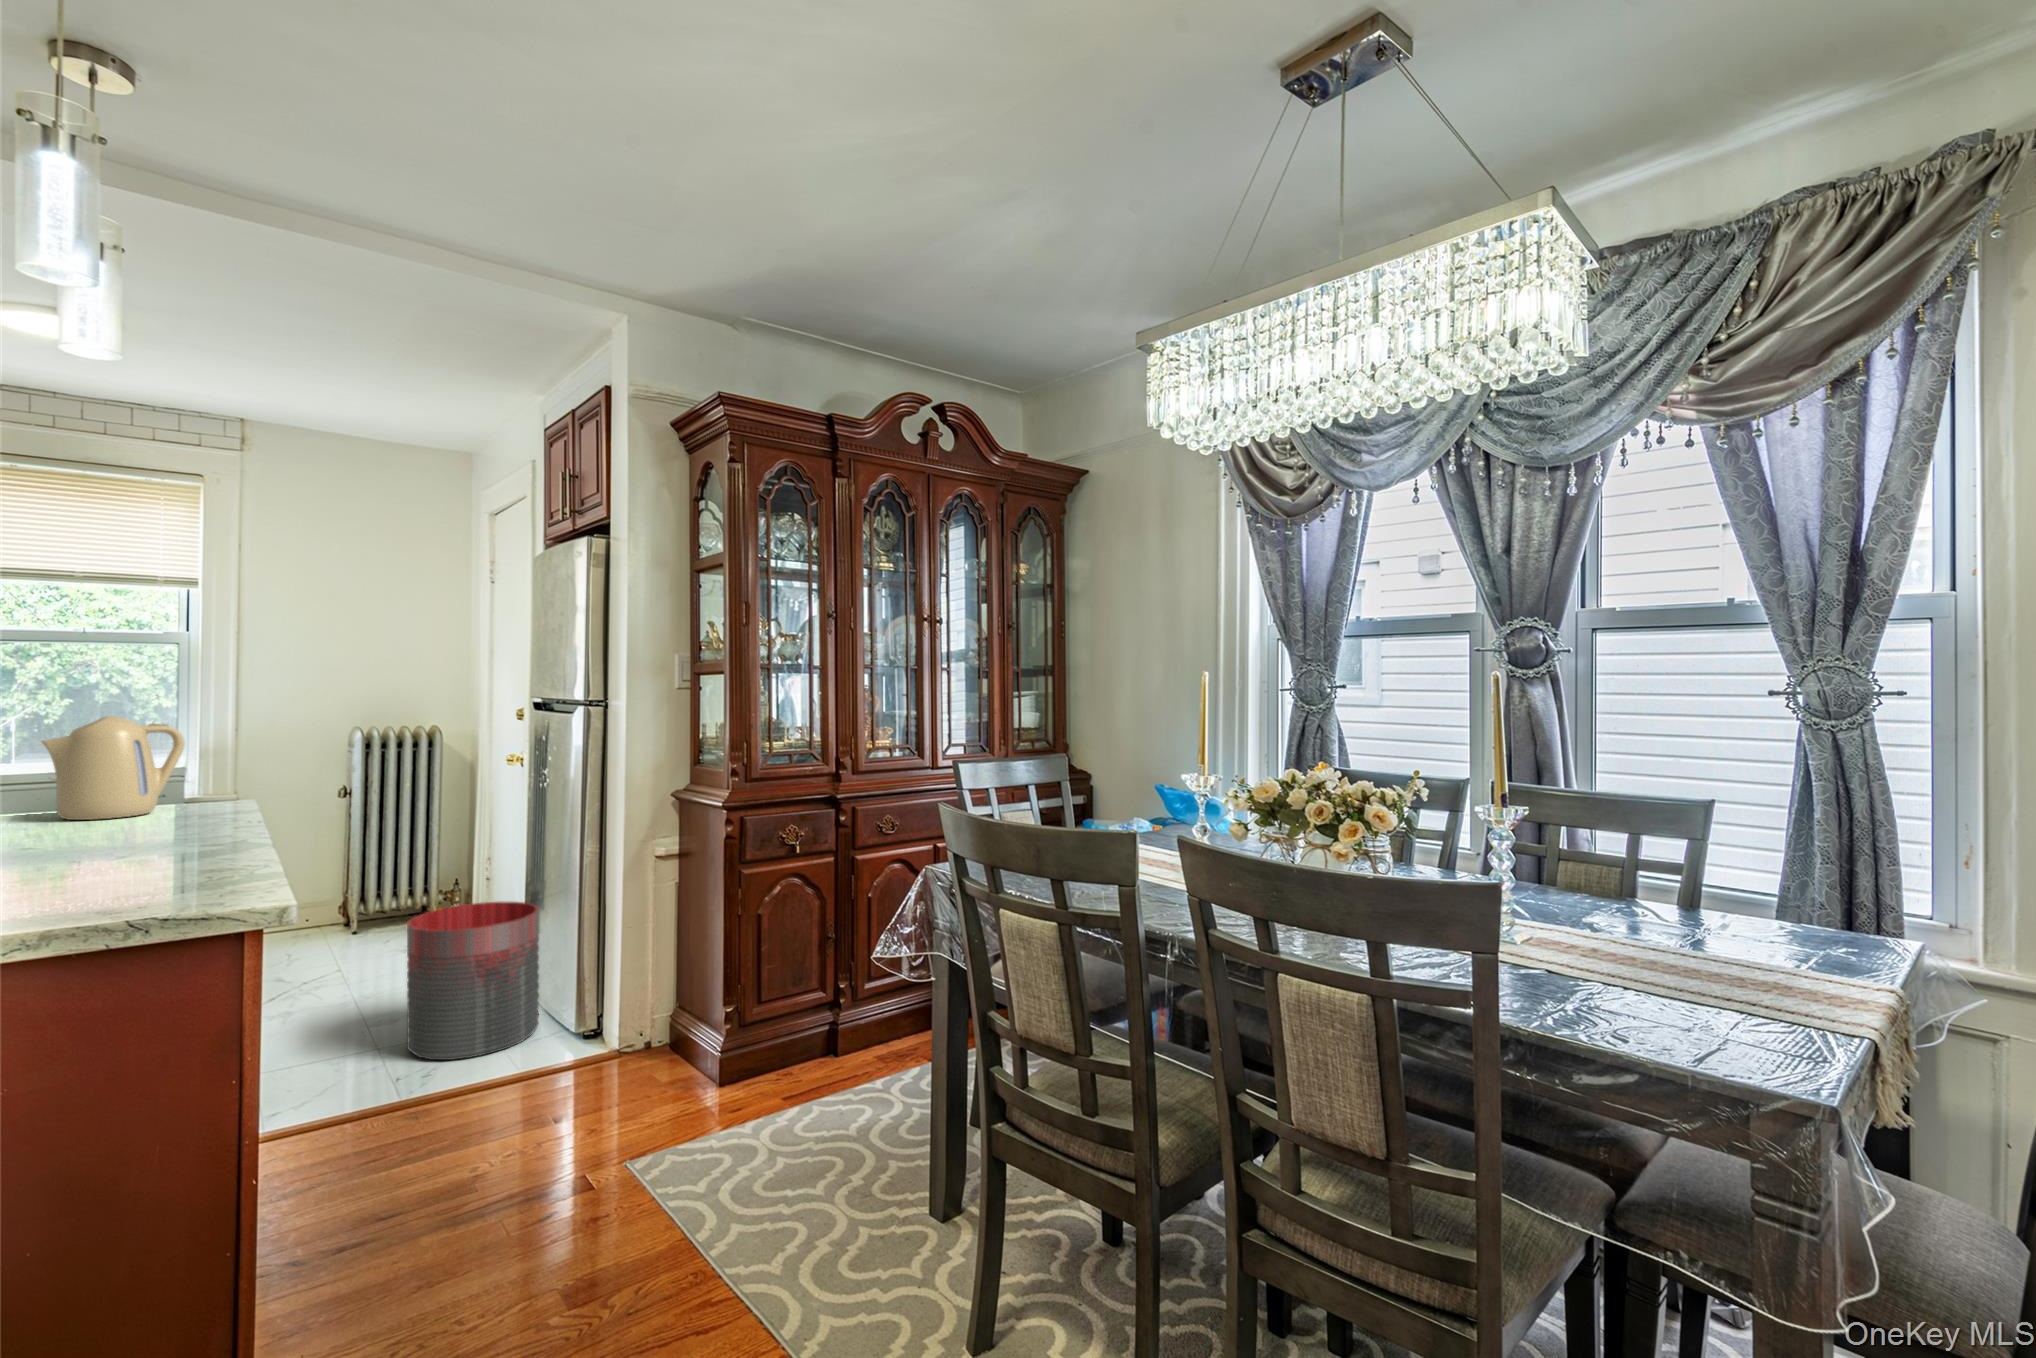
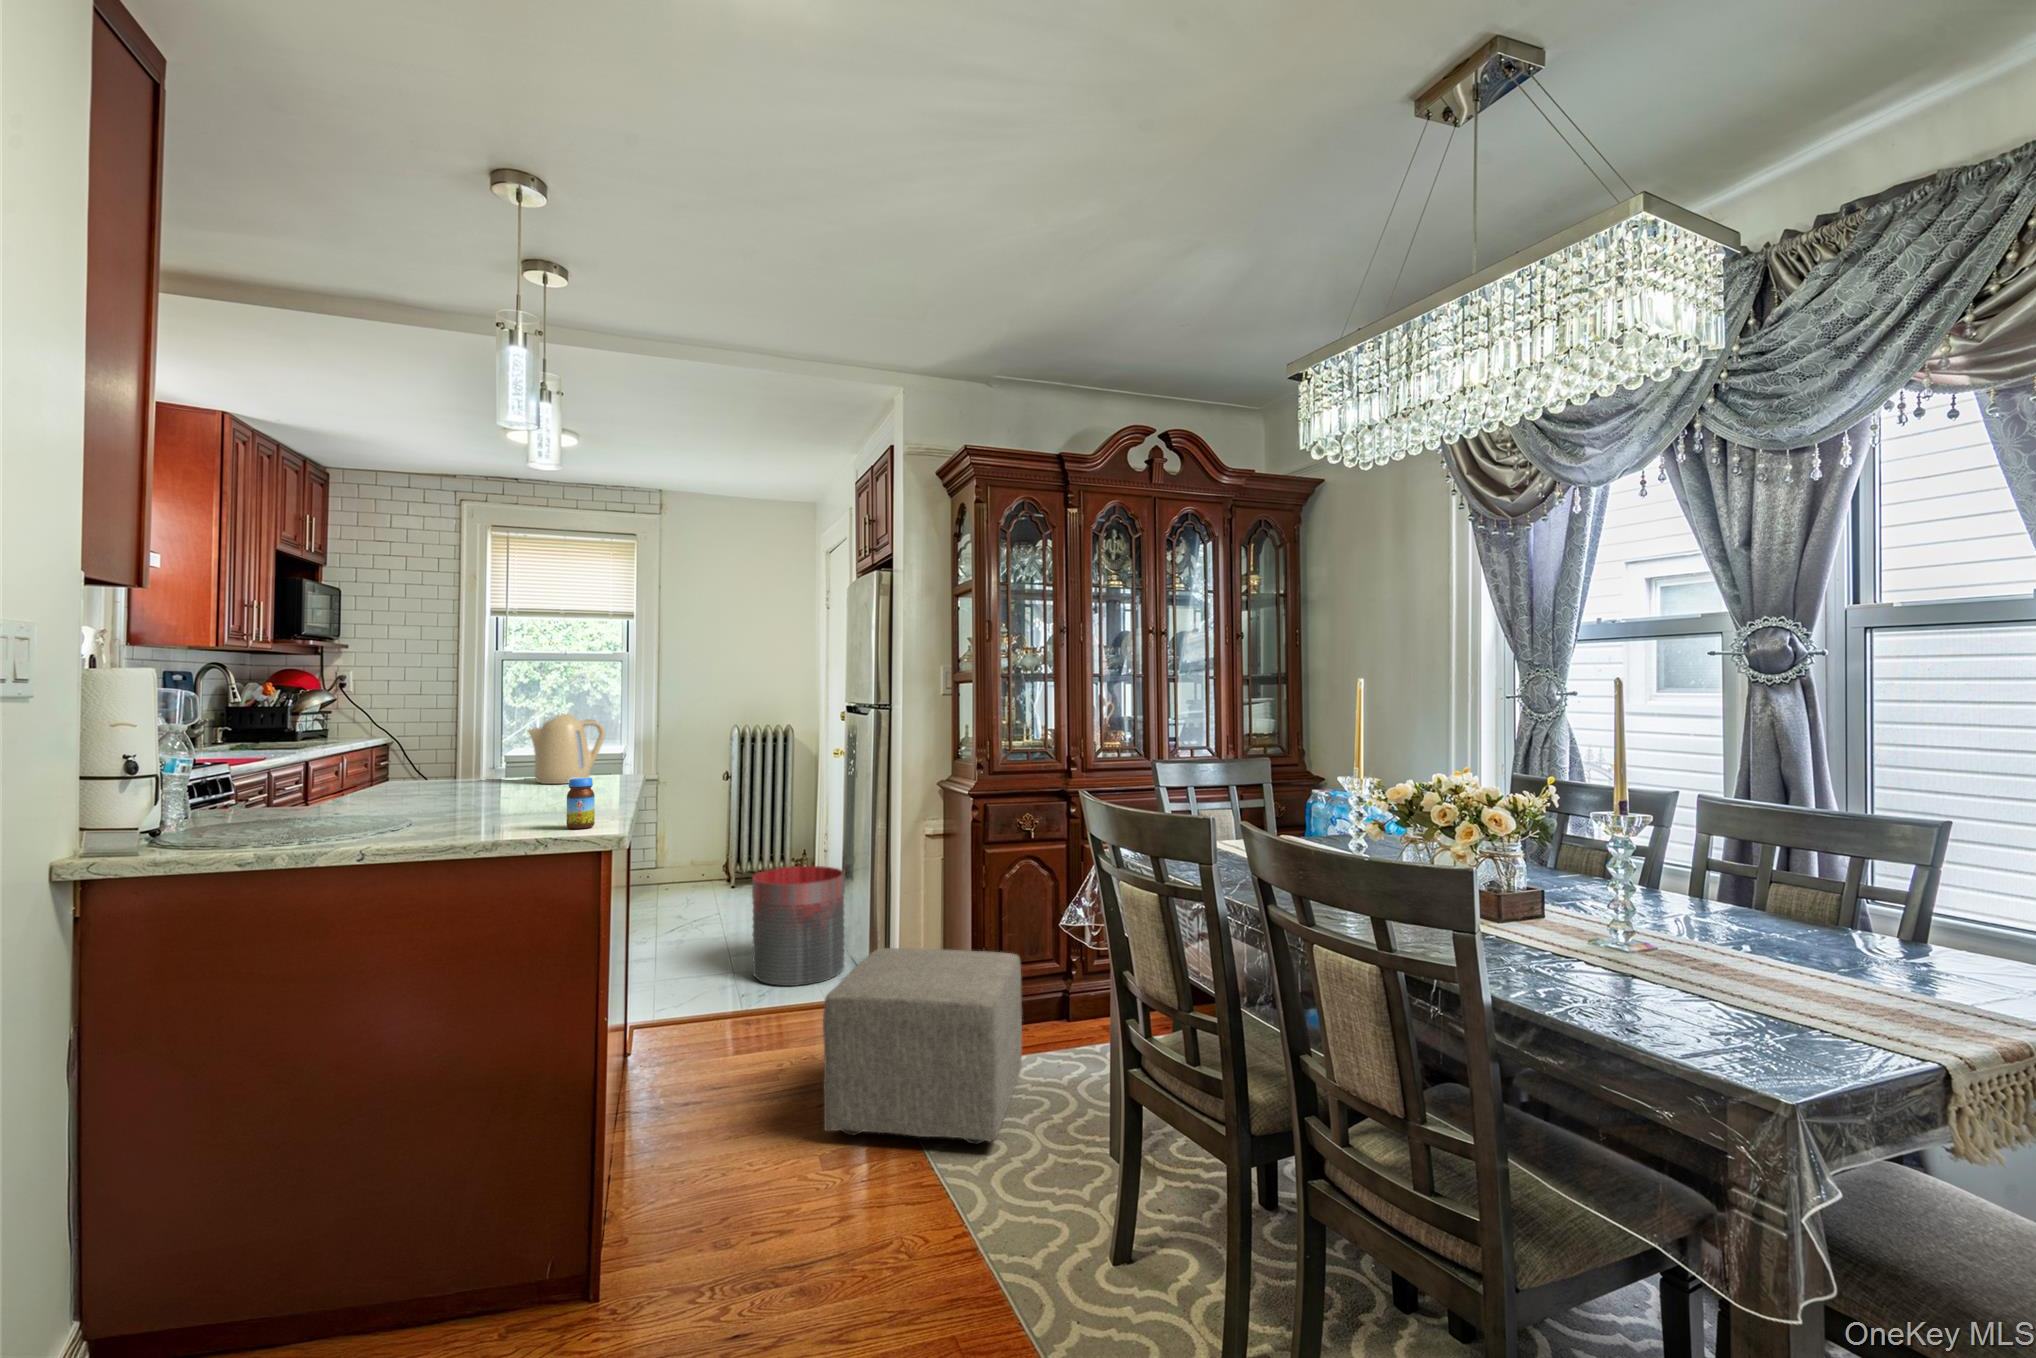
jar: none [154,814,207,894] -> present [566,778,595,829]
ottoman: none [559,992,802,1256] -> present [823,948,1022,1144]

